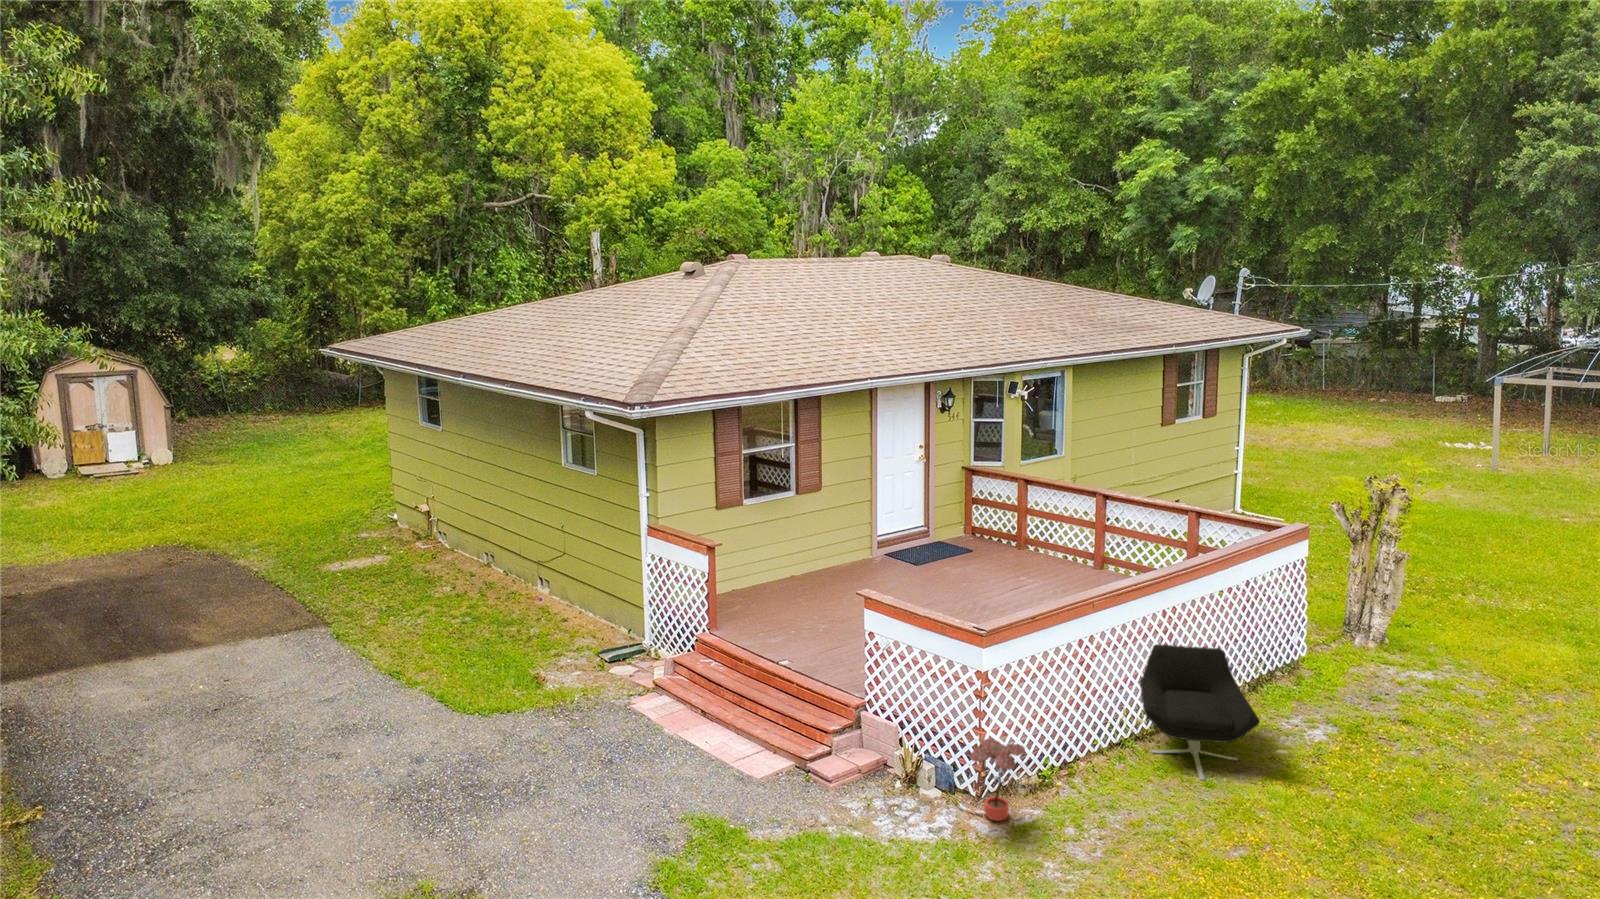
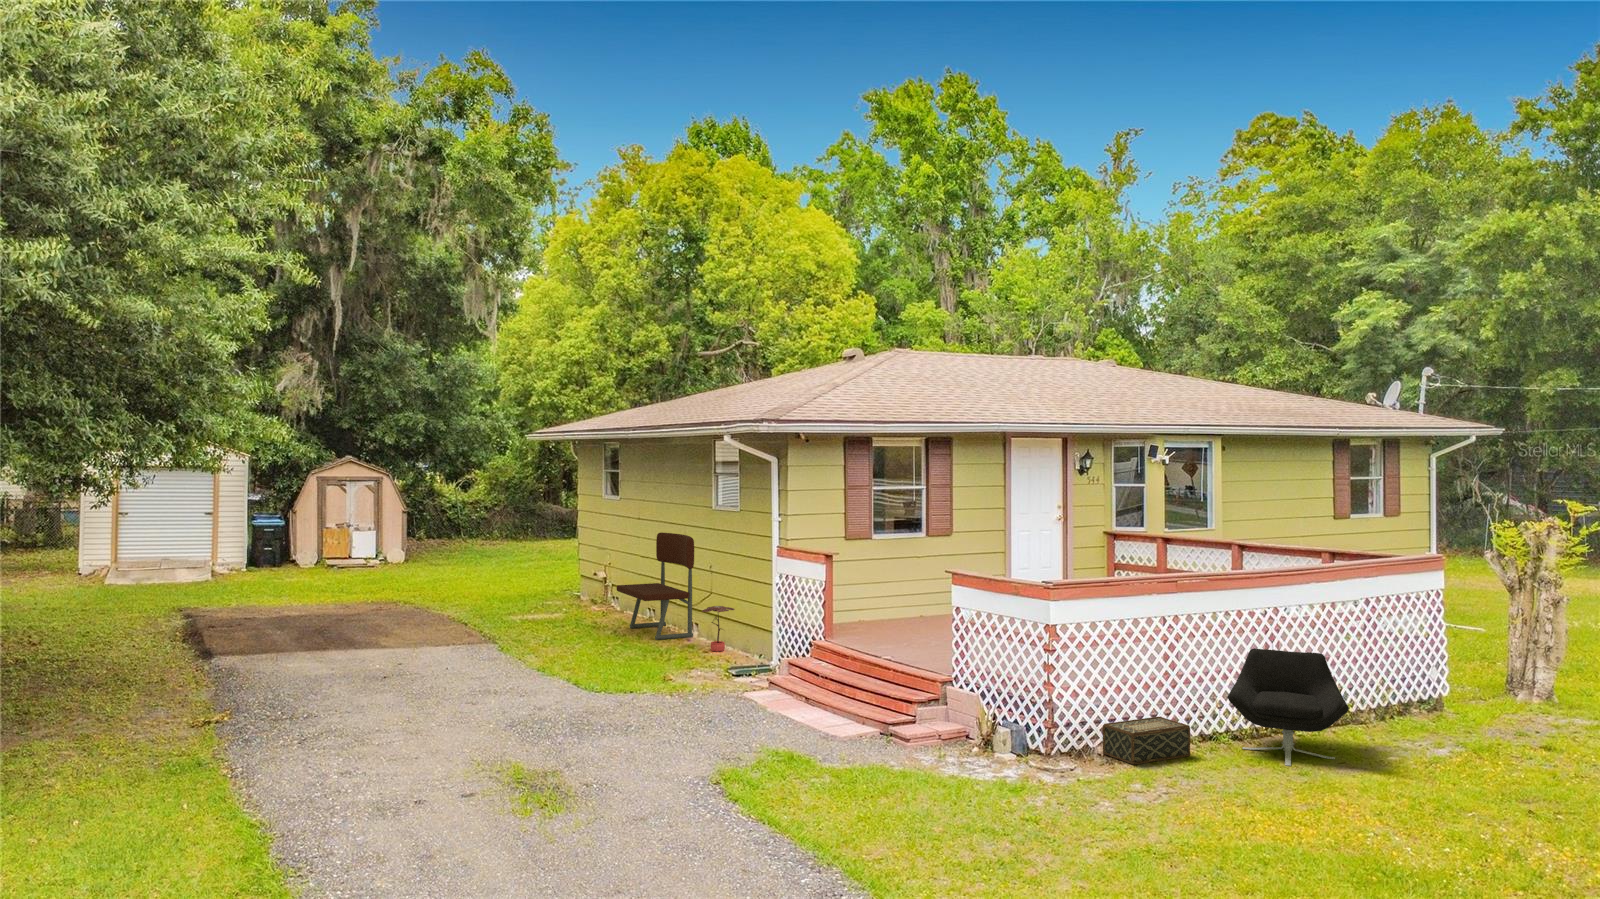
bench: none [450,475,545,602] -> present [617,532,694,640]
woven basket: none [1028,731,1111,801] -> present [1103,717,1190,765]
potted plant: present [970,739,1025,821] -> present [702,606,734,652]

